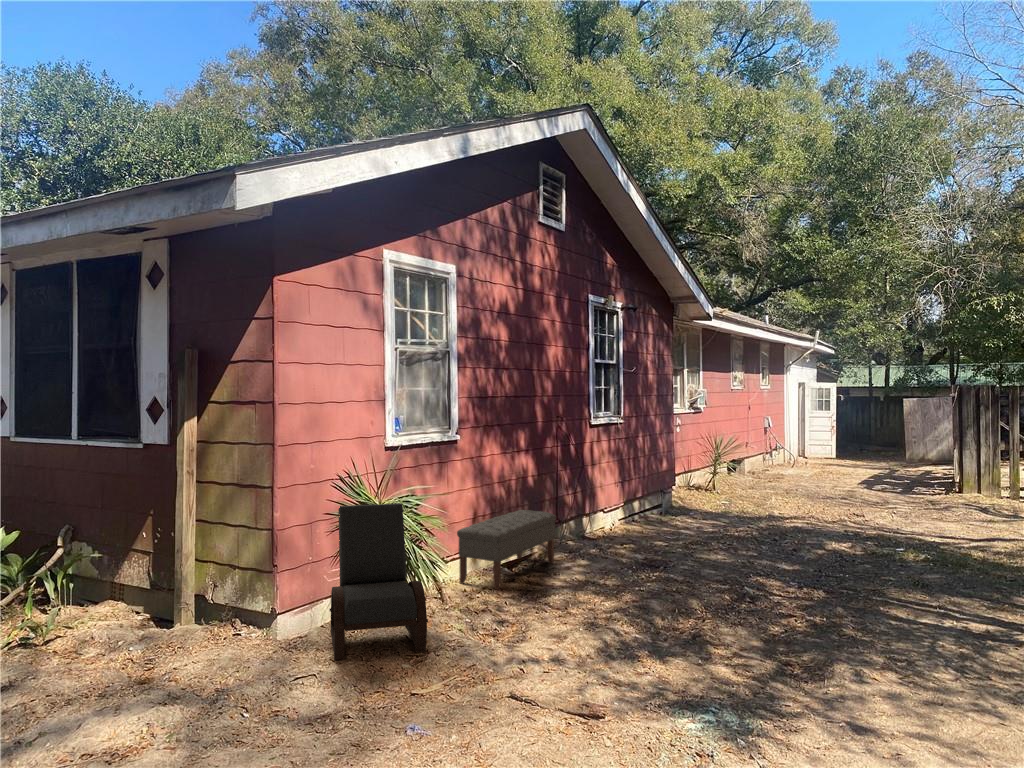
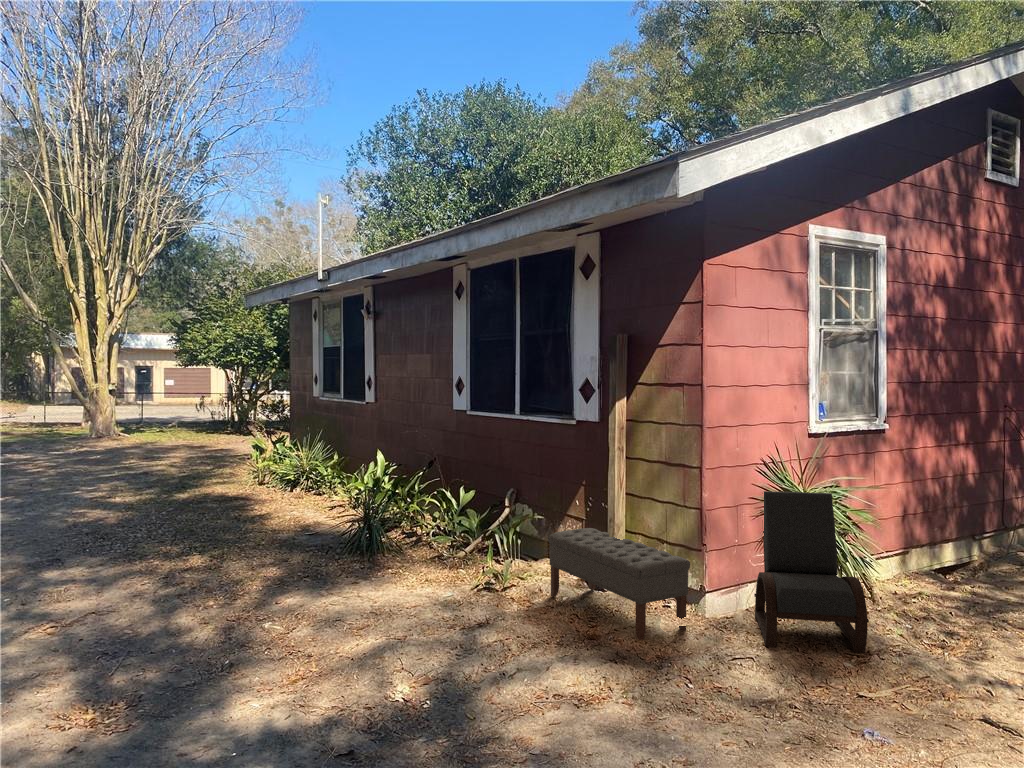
bench: present [457,510,556,590] -> present [548,528,690,640]

